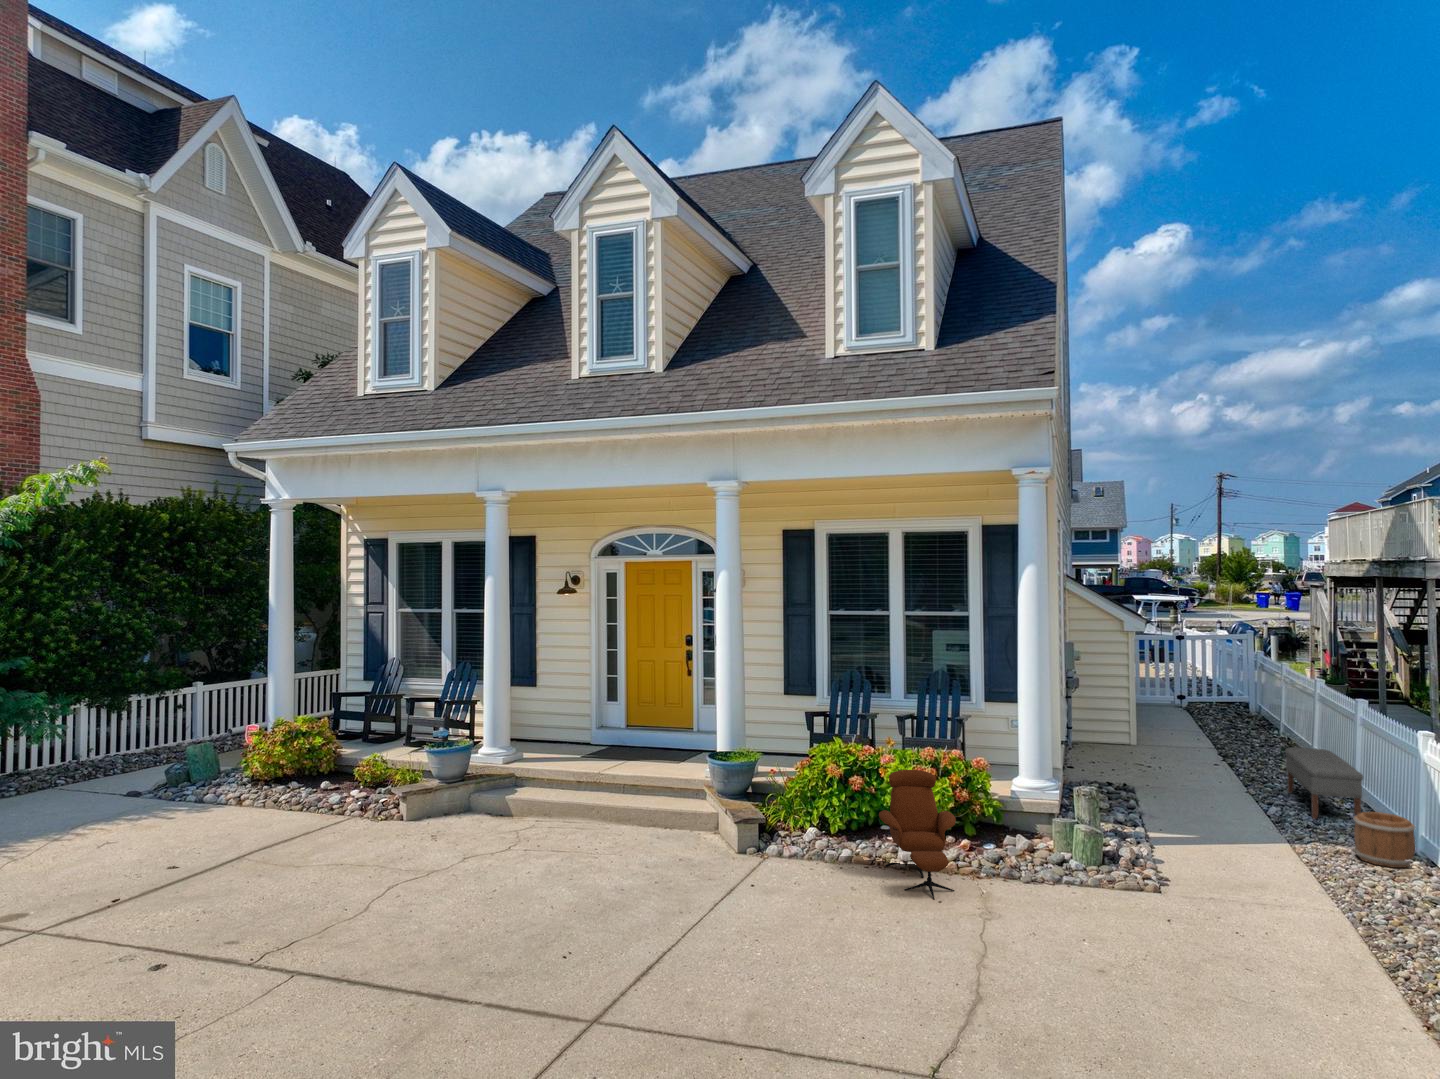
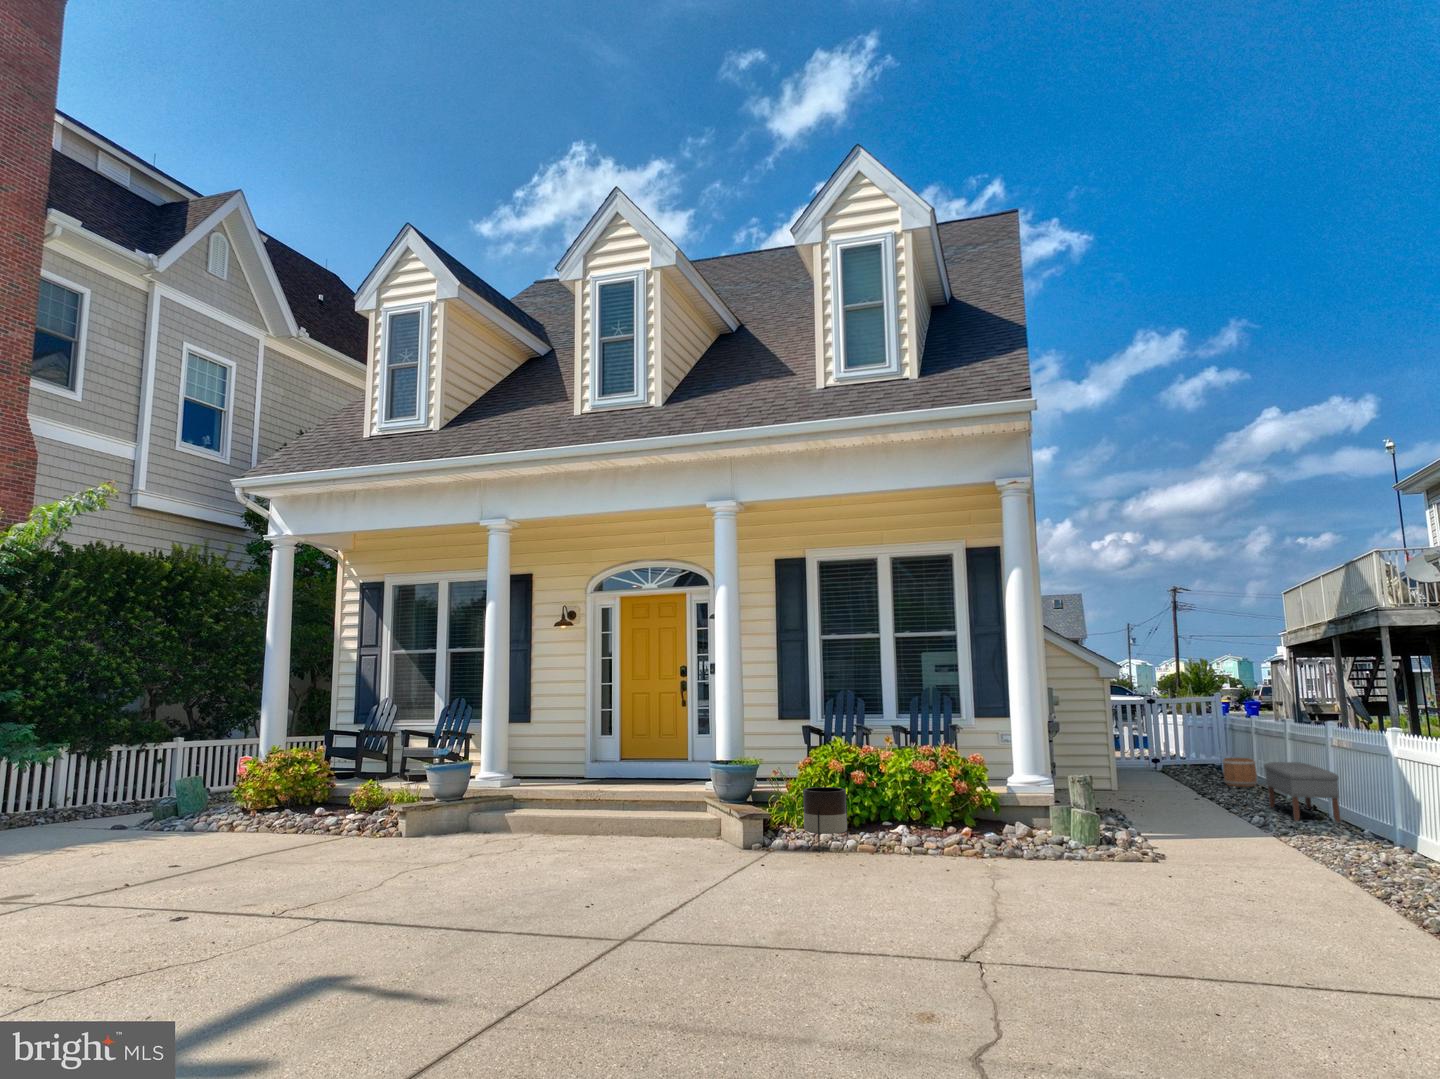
lounge chair: present [879,770,956,900] -> none [883,761,961,870]
planter: none [797,793,842,864] -> present [803,787,848,853]
bucket: present [1353,812,1416,868] -> present [1222,757,1258,787]

